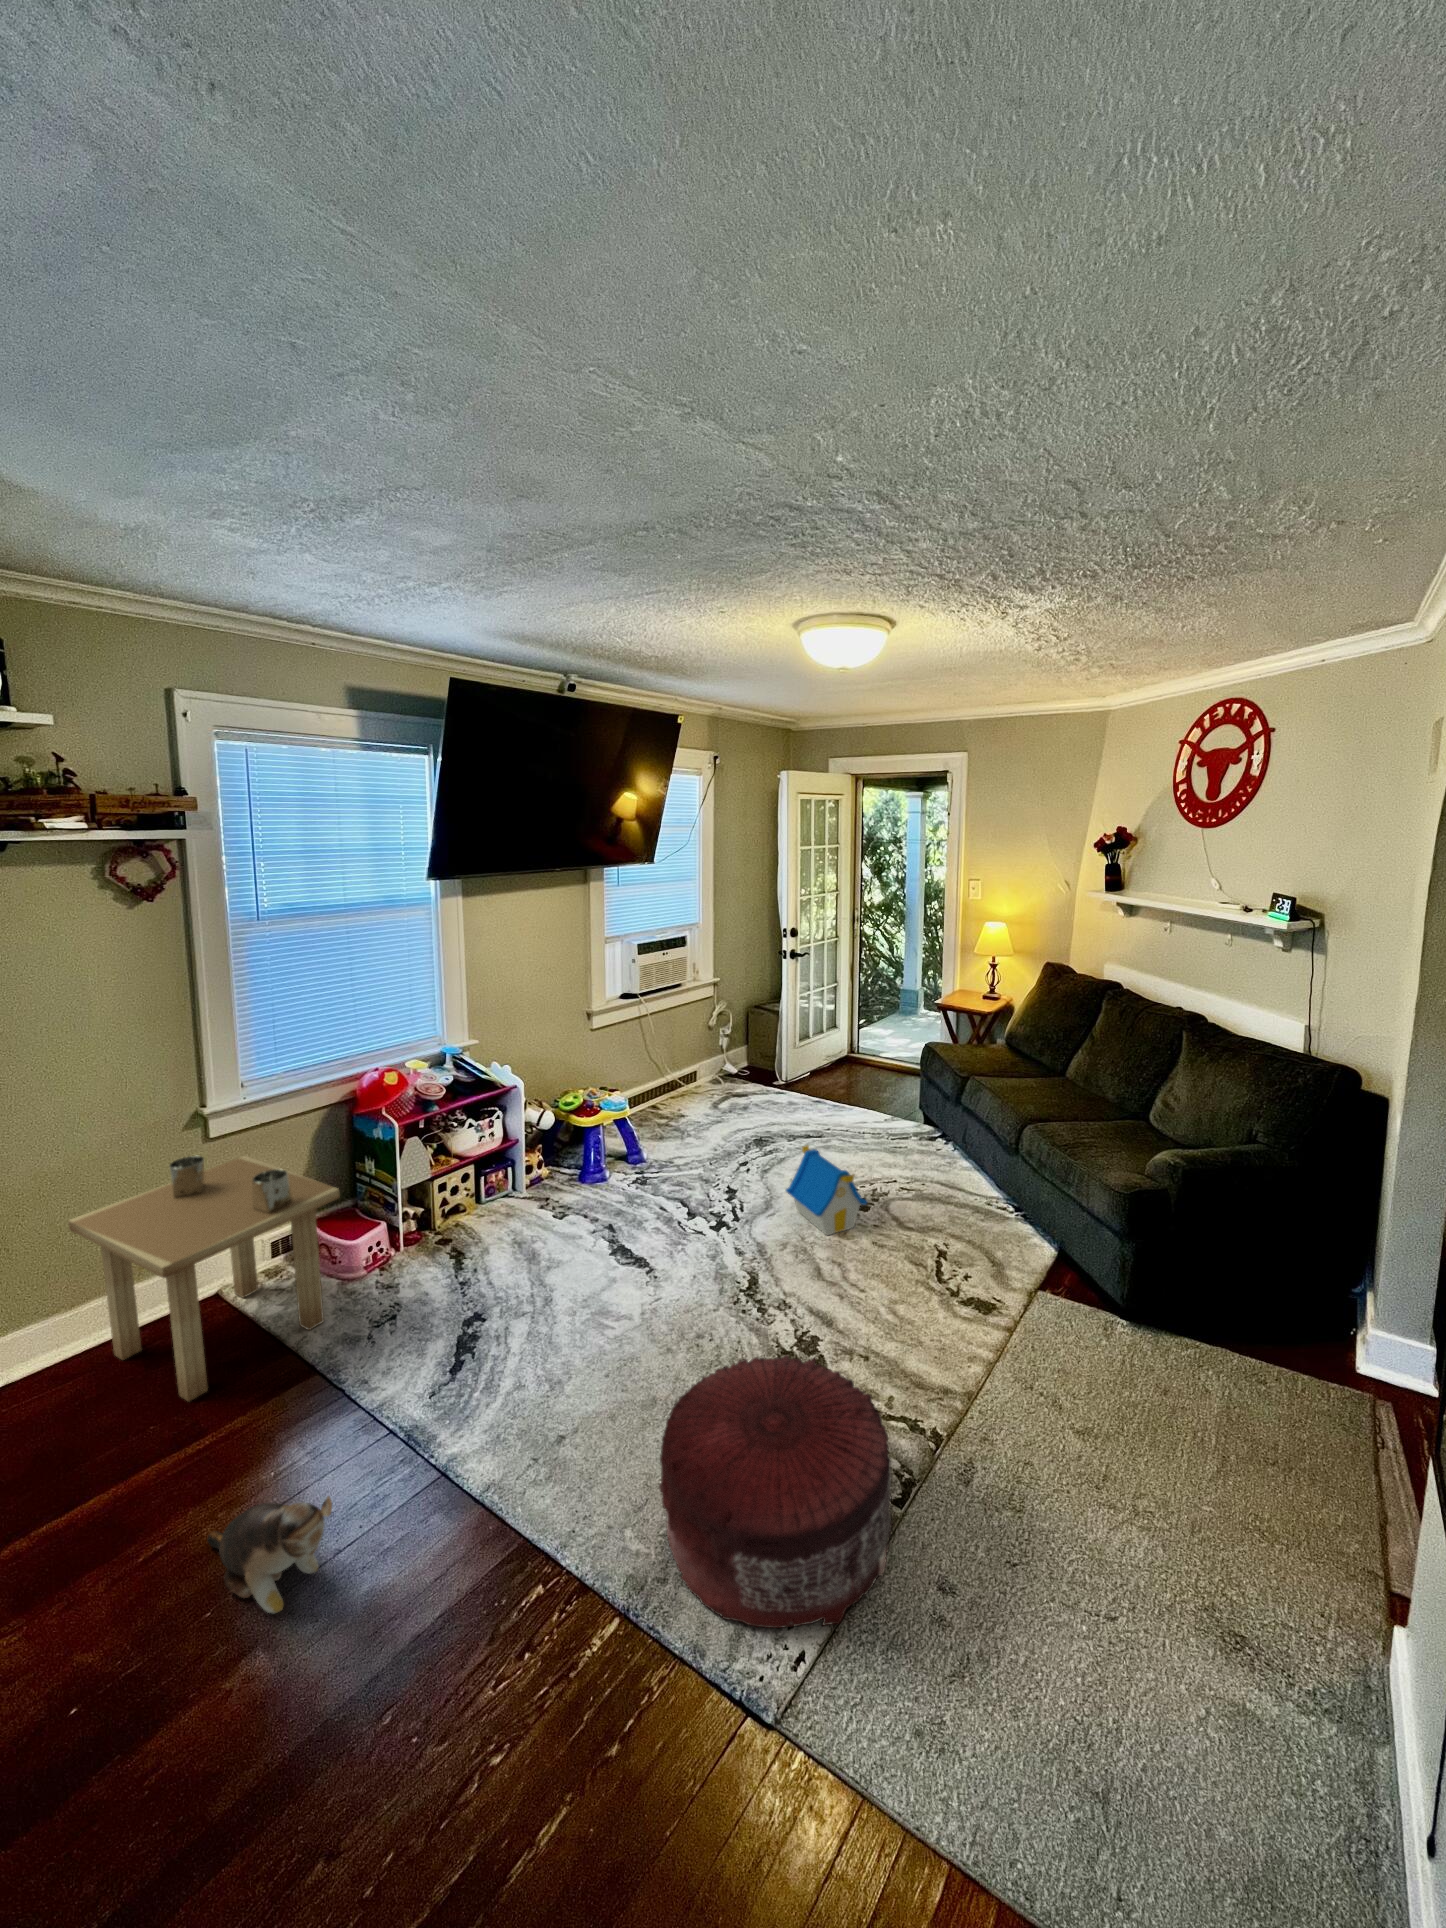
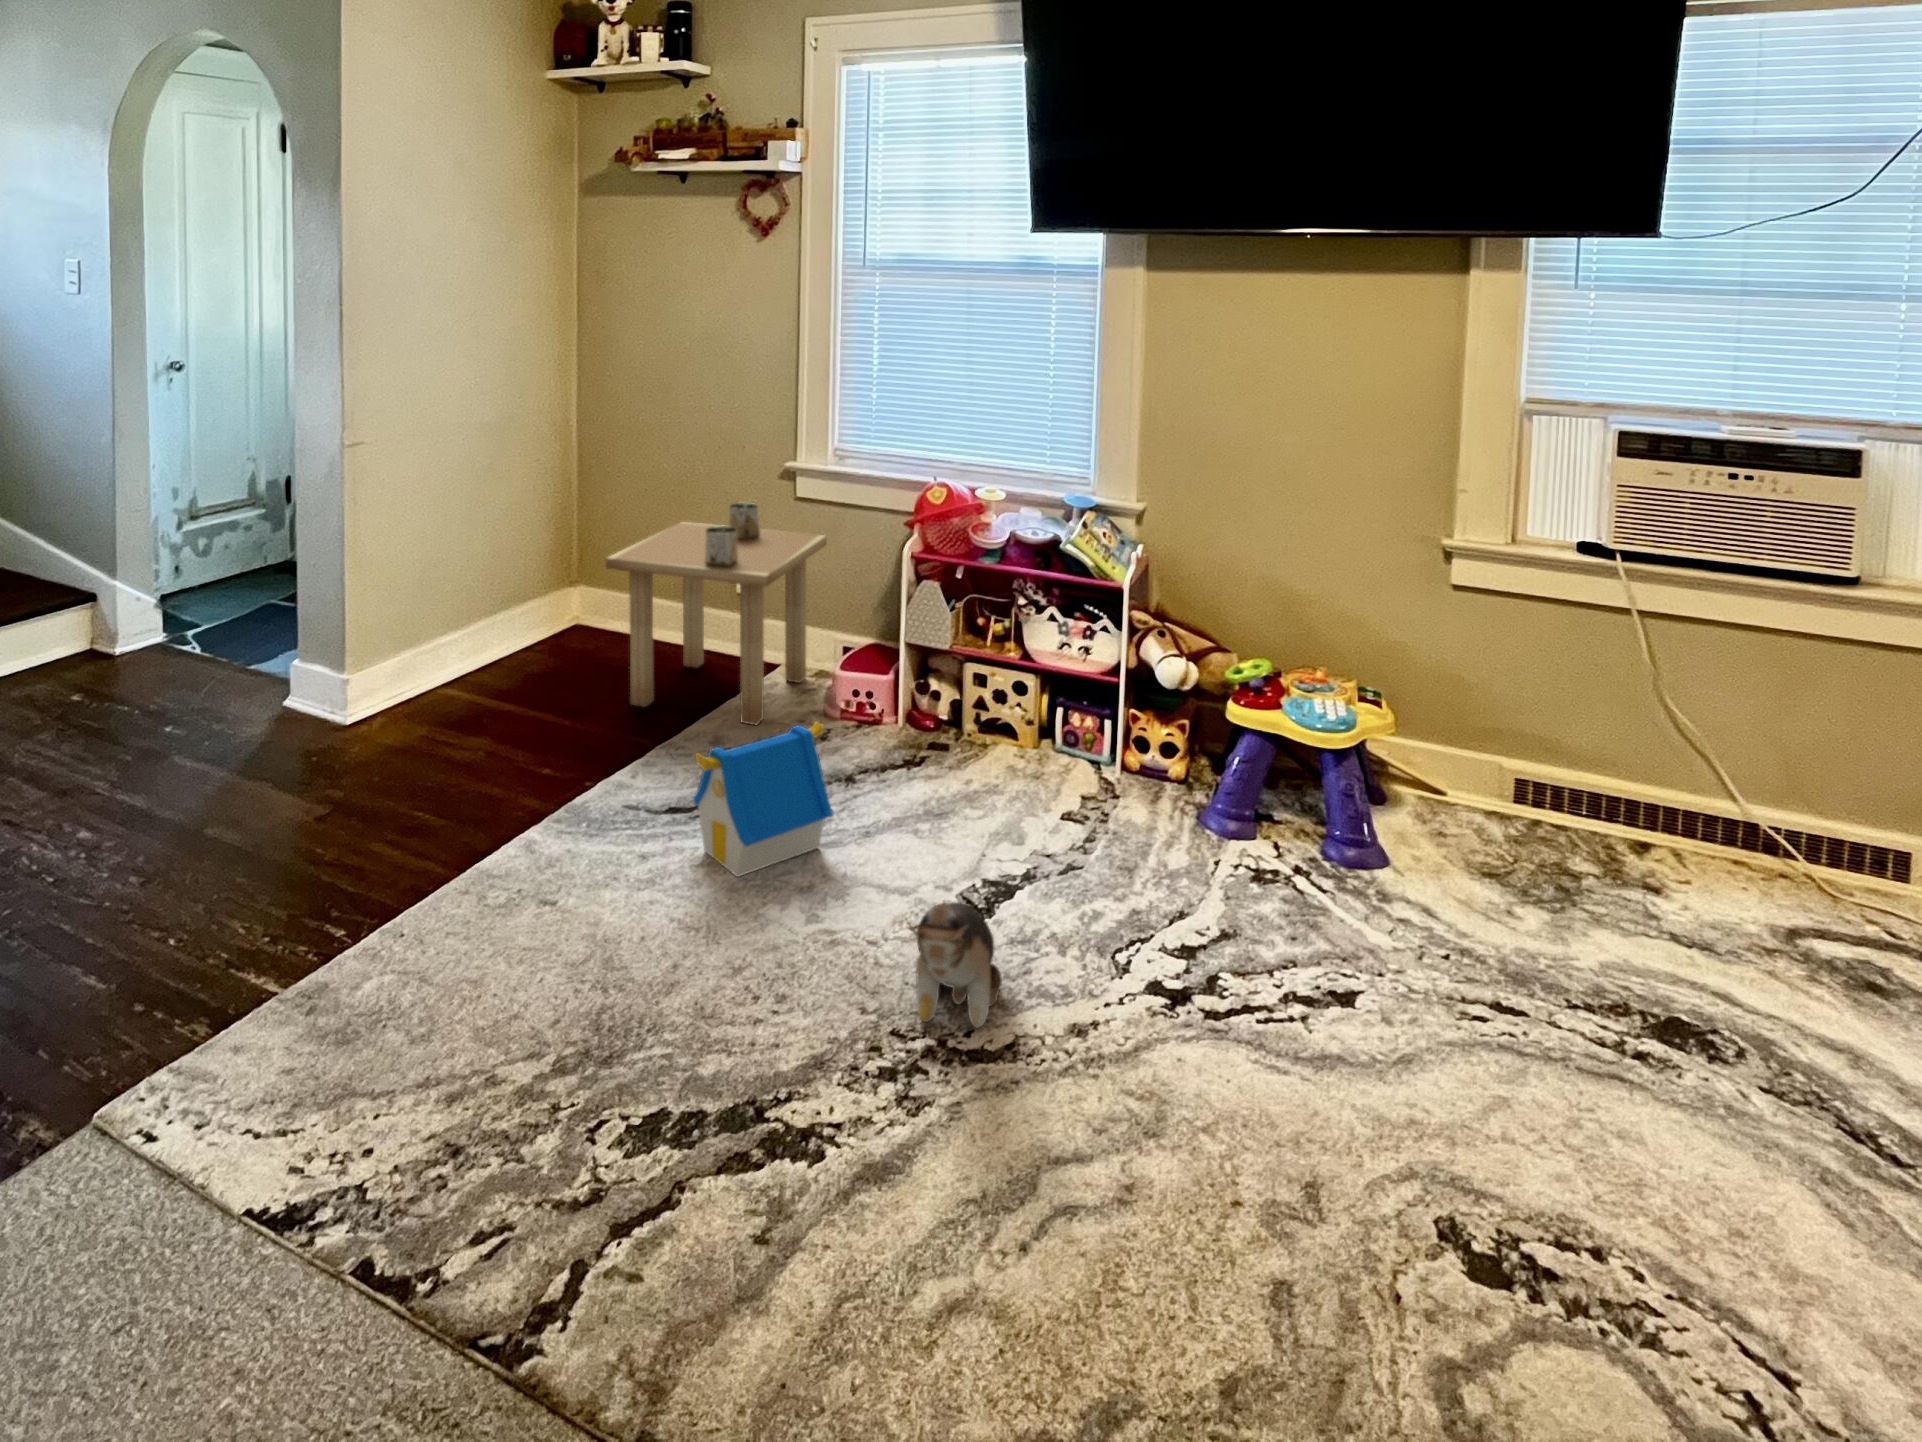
toy house: present [786,1145,867,1235] -> present [693,722,833,877]
pouf: present [659,1355,893,1628] -> none [176,869,545,1252]
plush toy: present [207,1496,332,1614] -> present [908,902,1002,1028]

